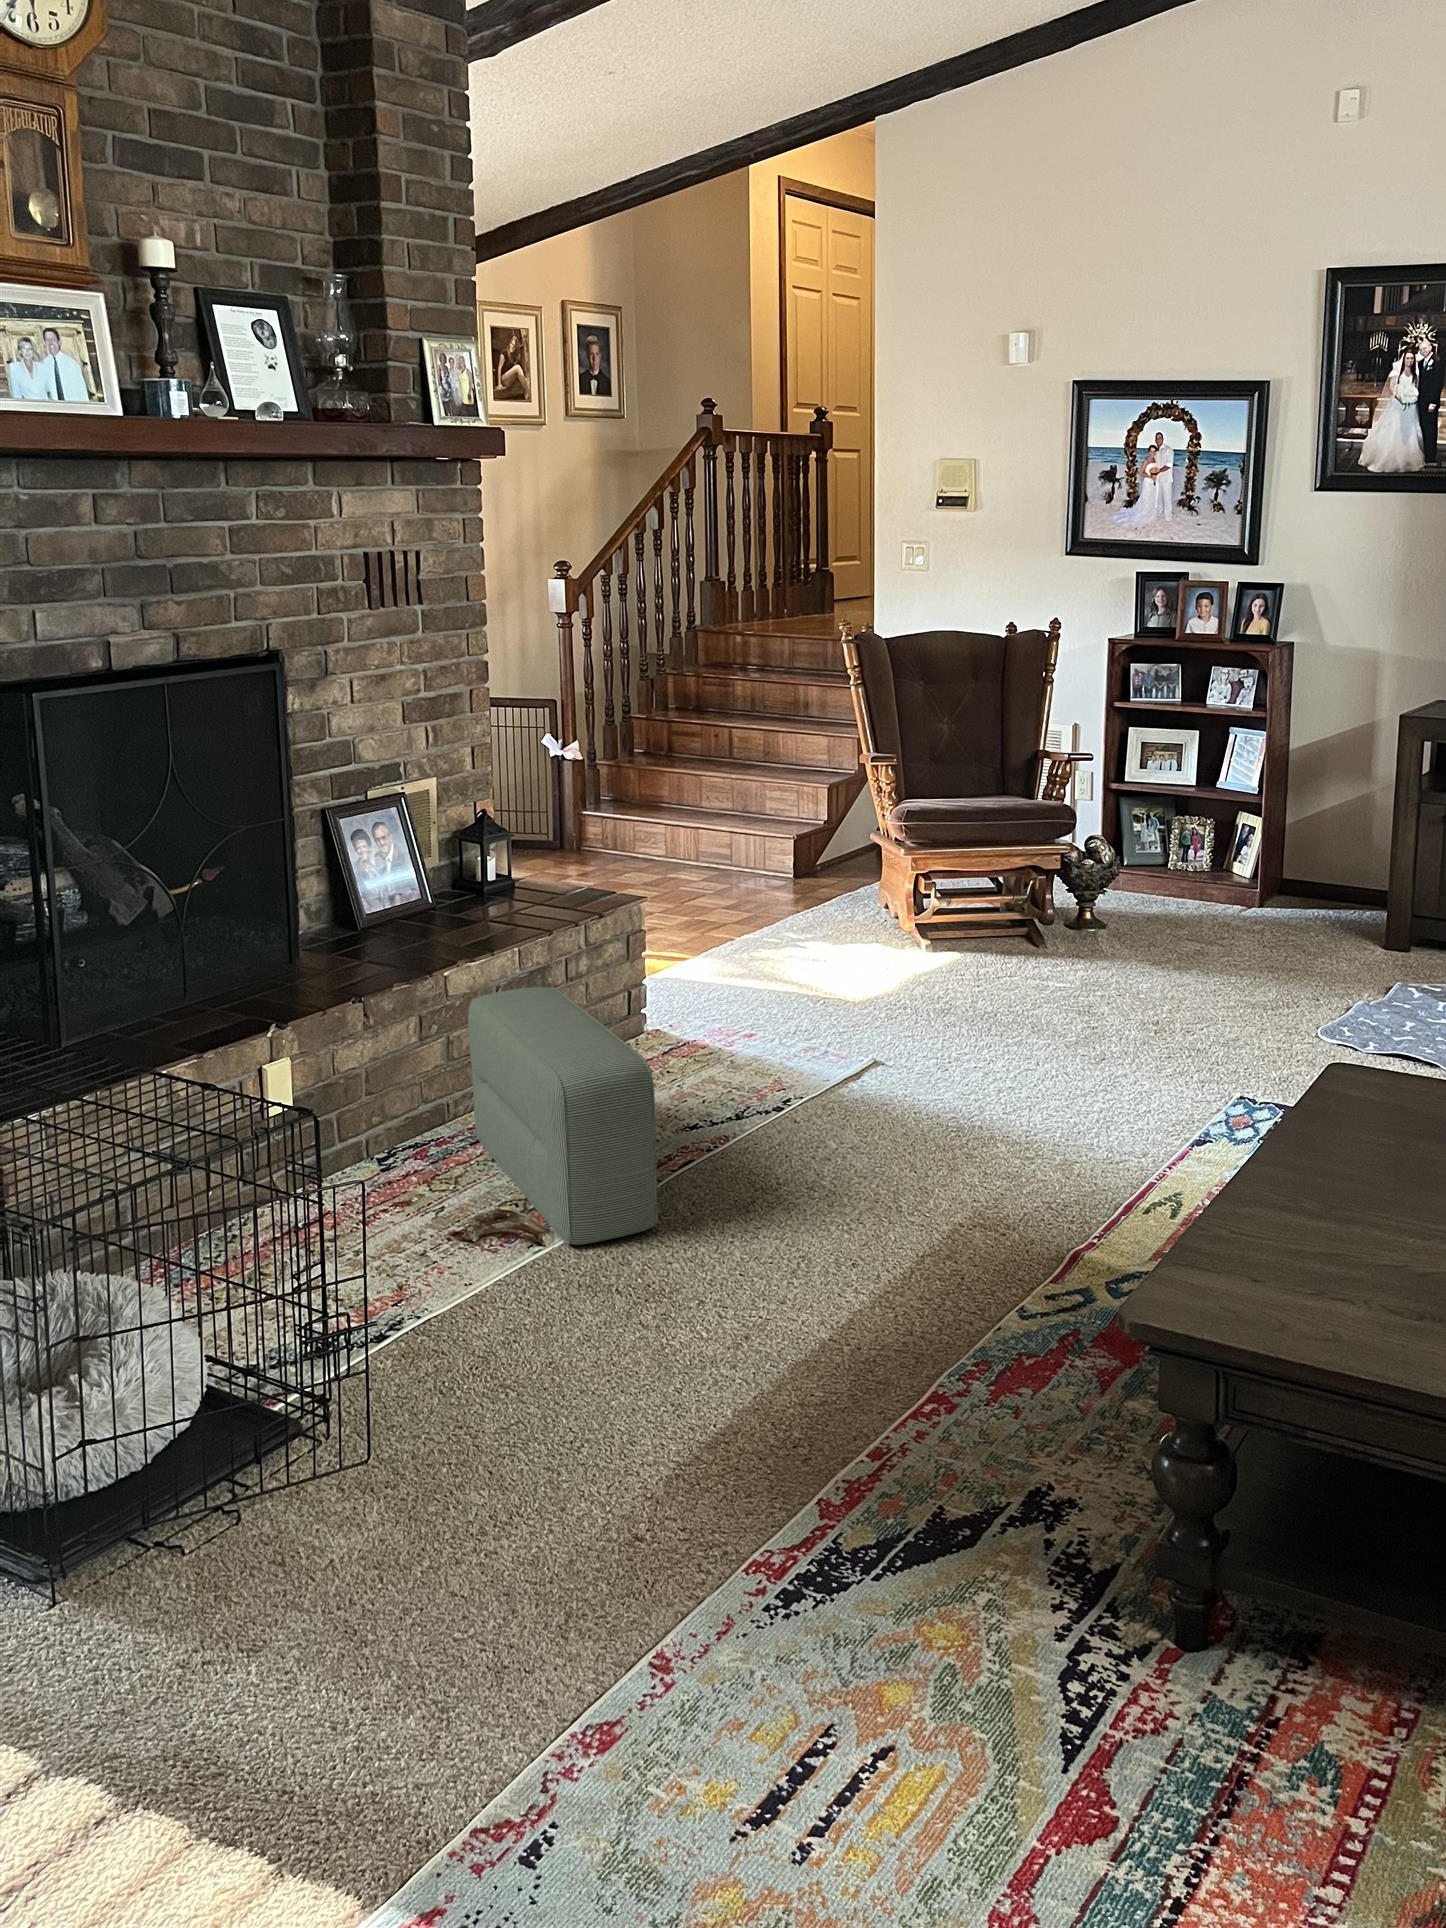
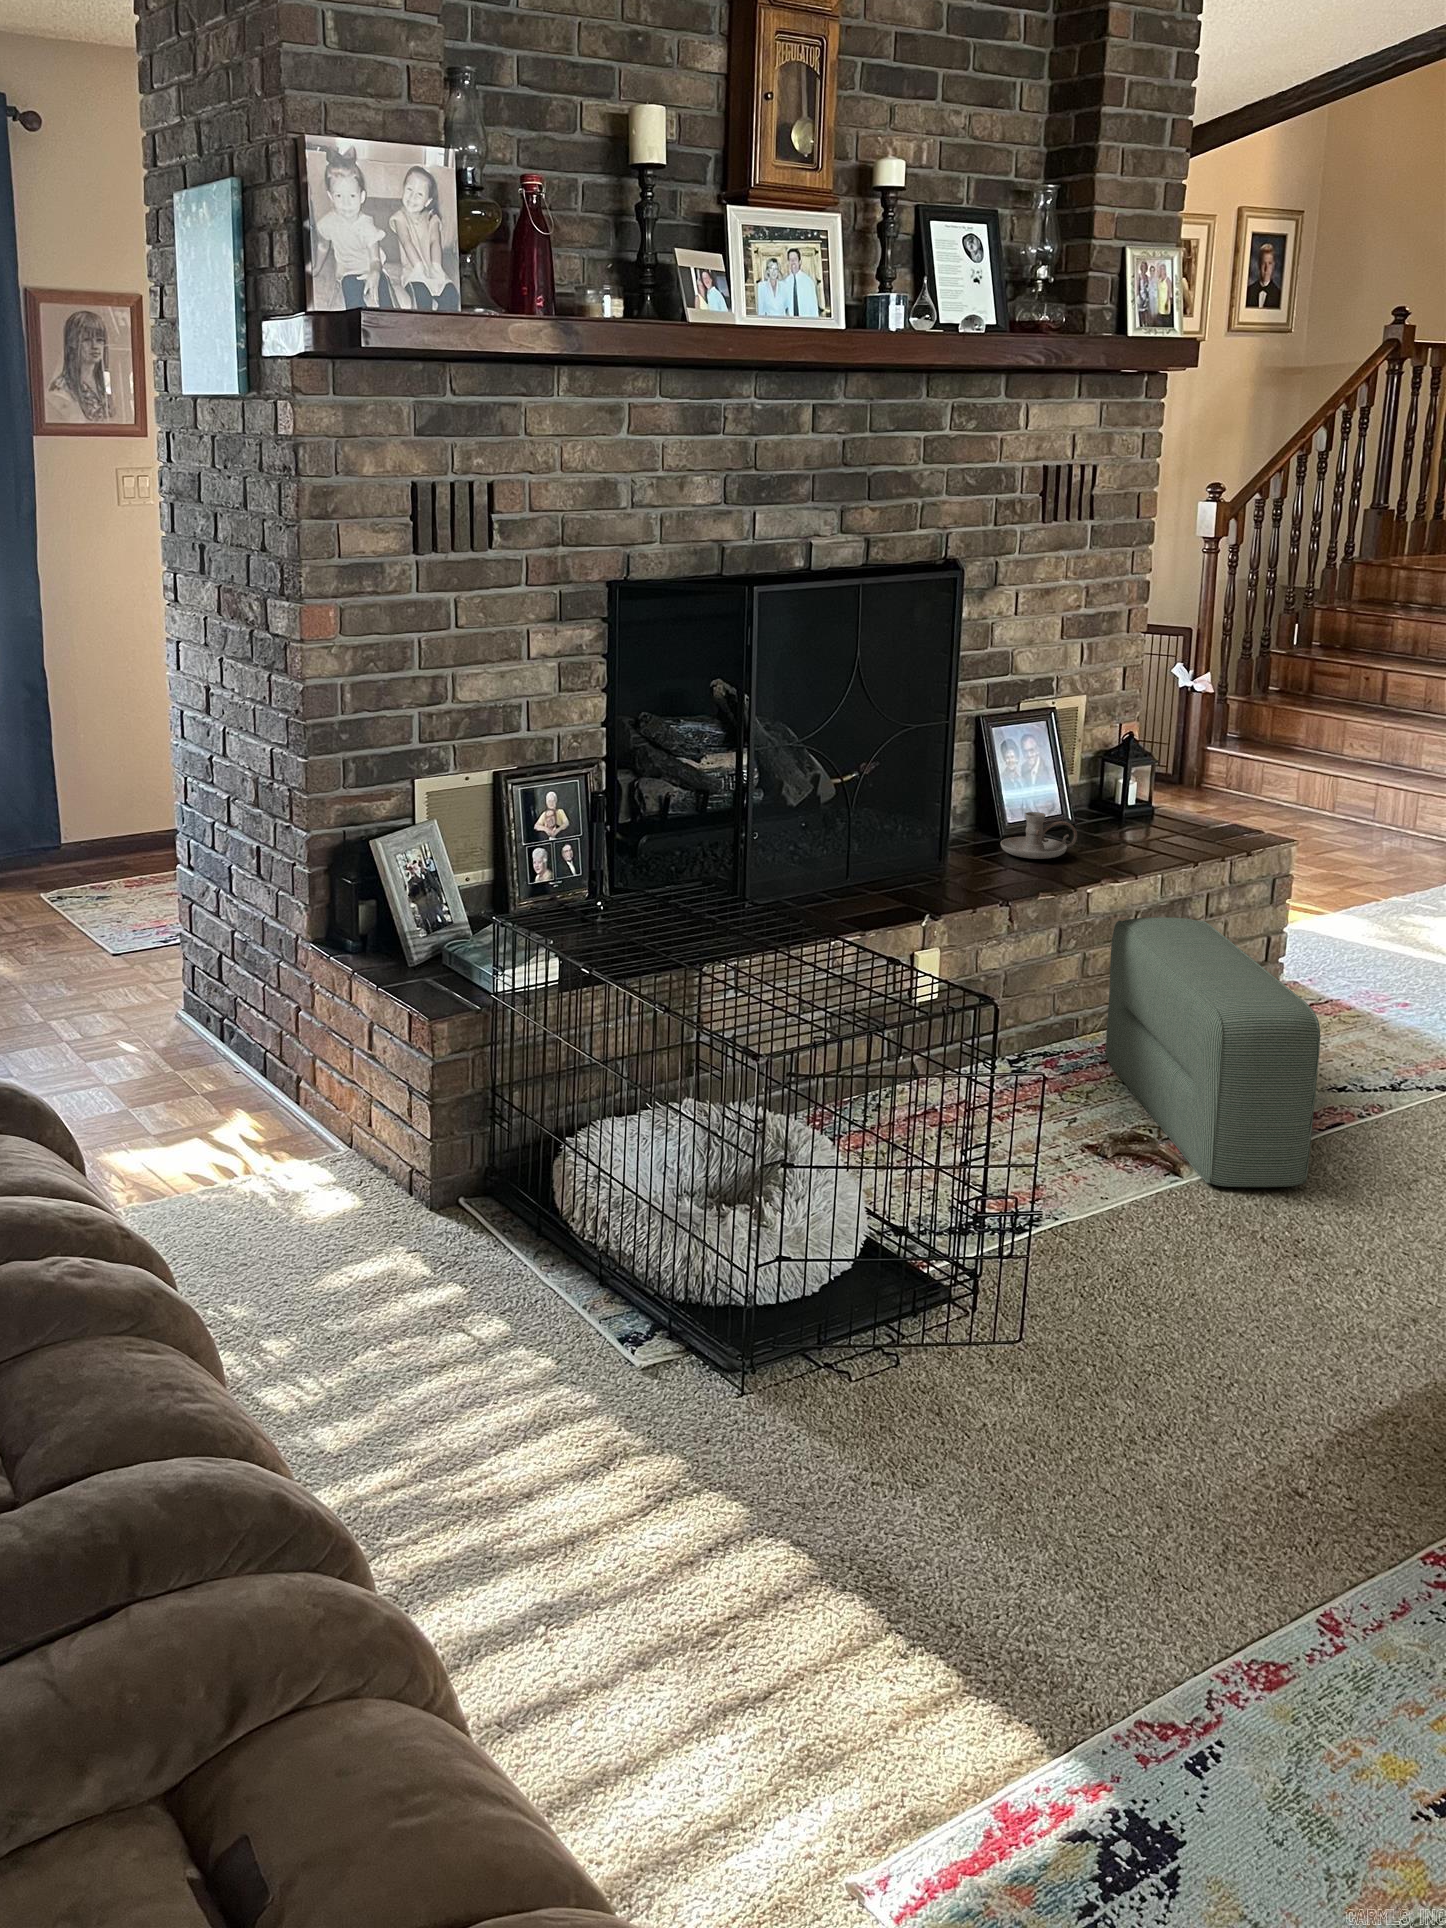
candle holder: none [355,900,432,948] -> present [1001,812,1077,859]

